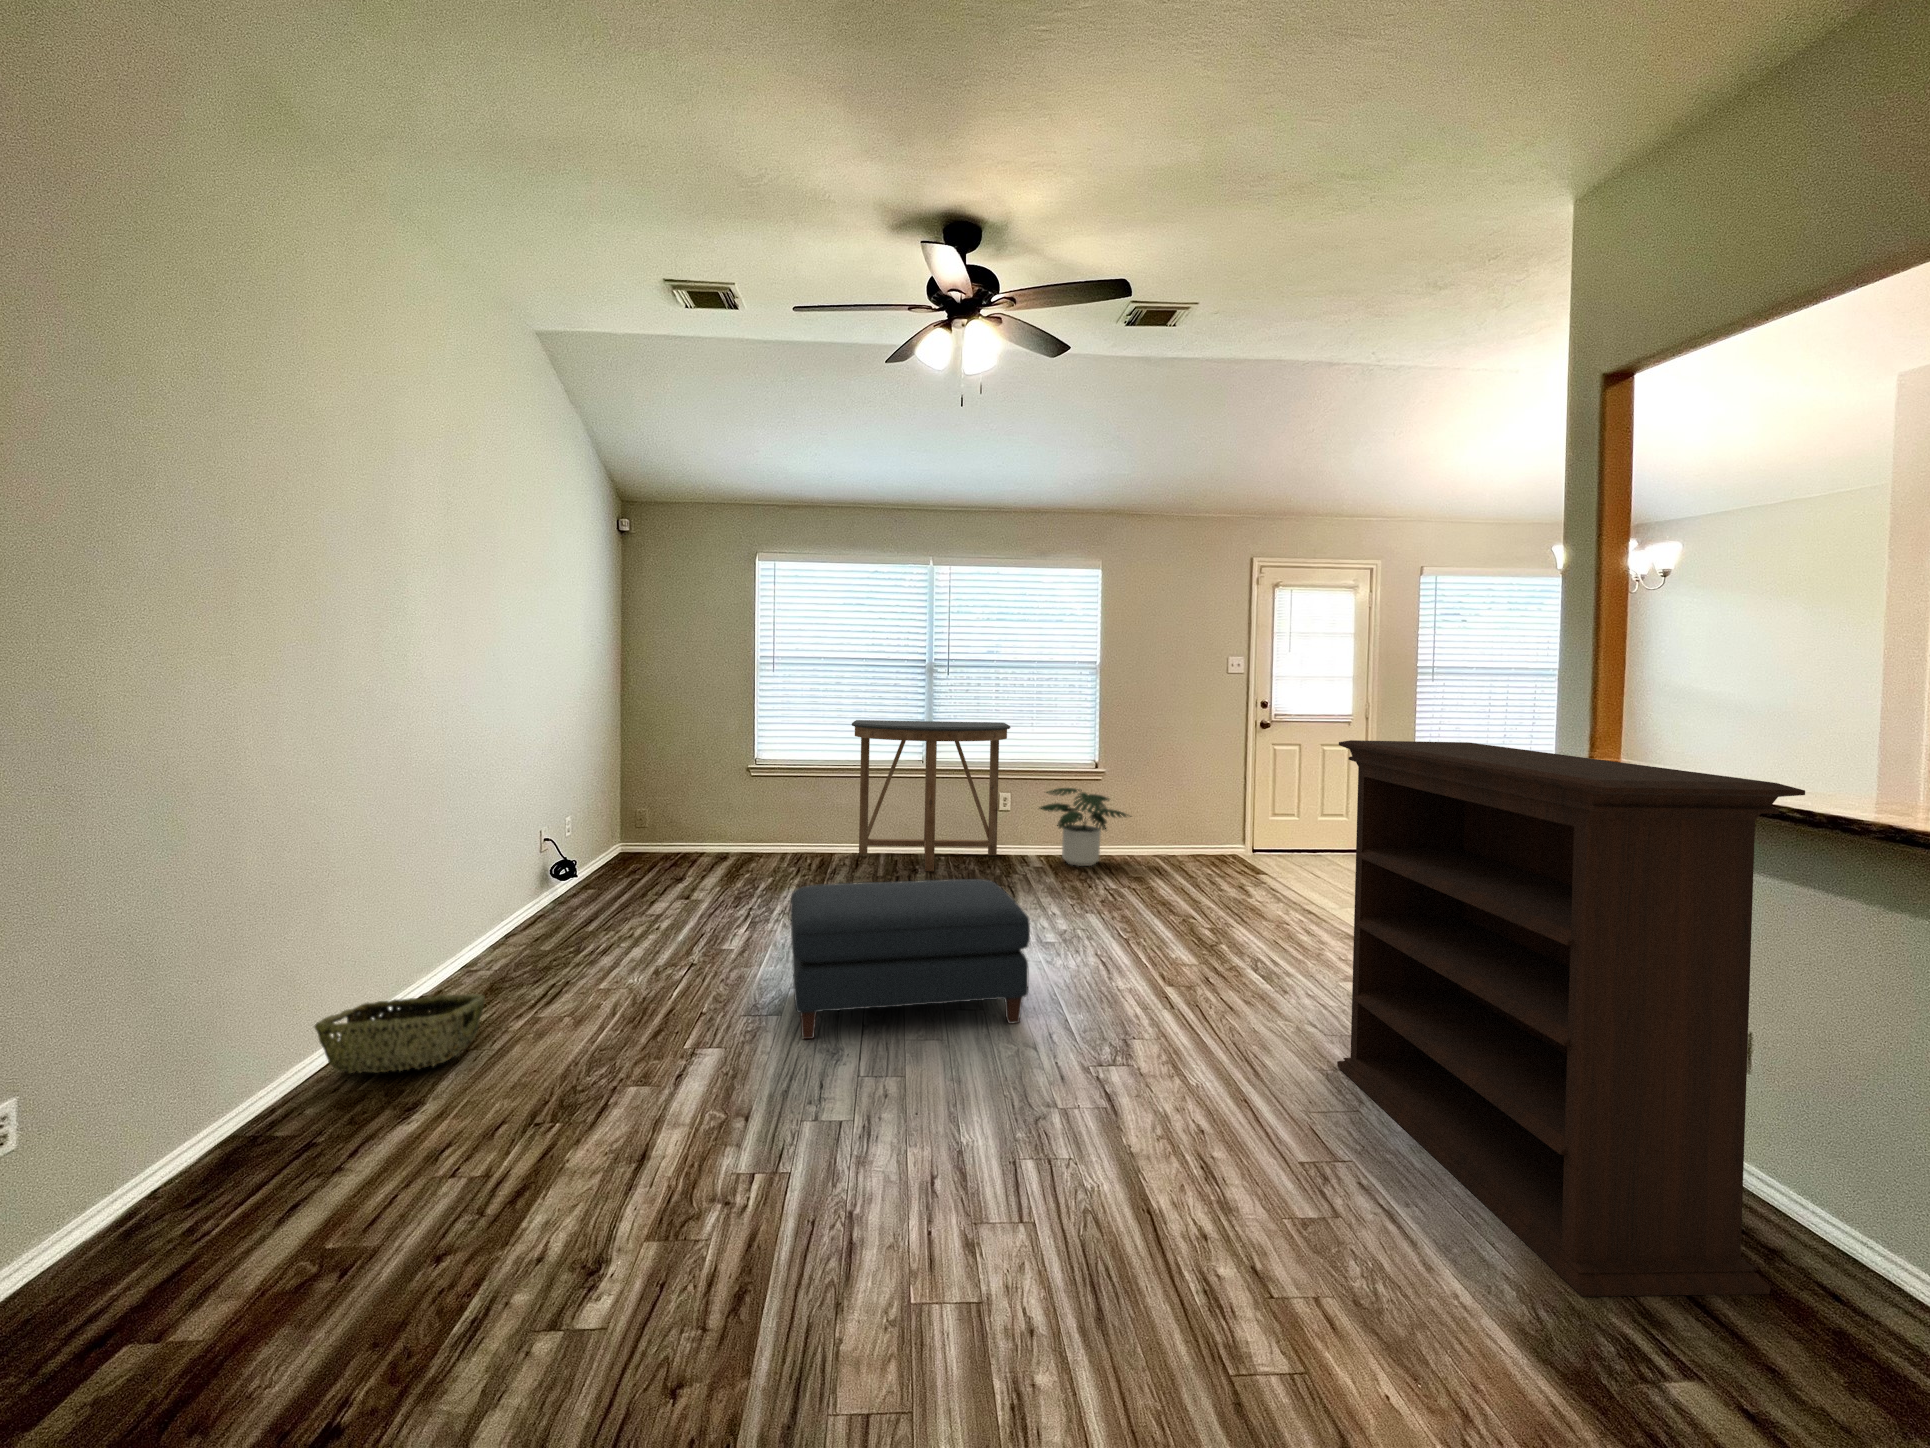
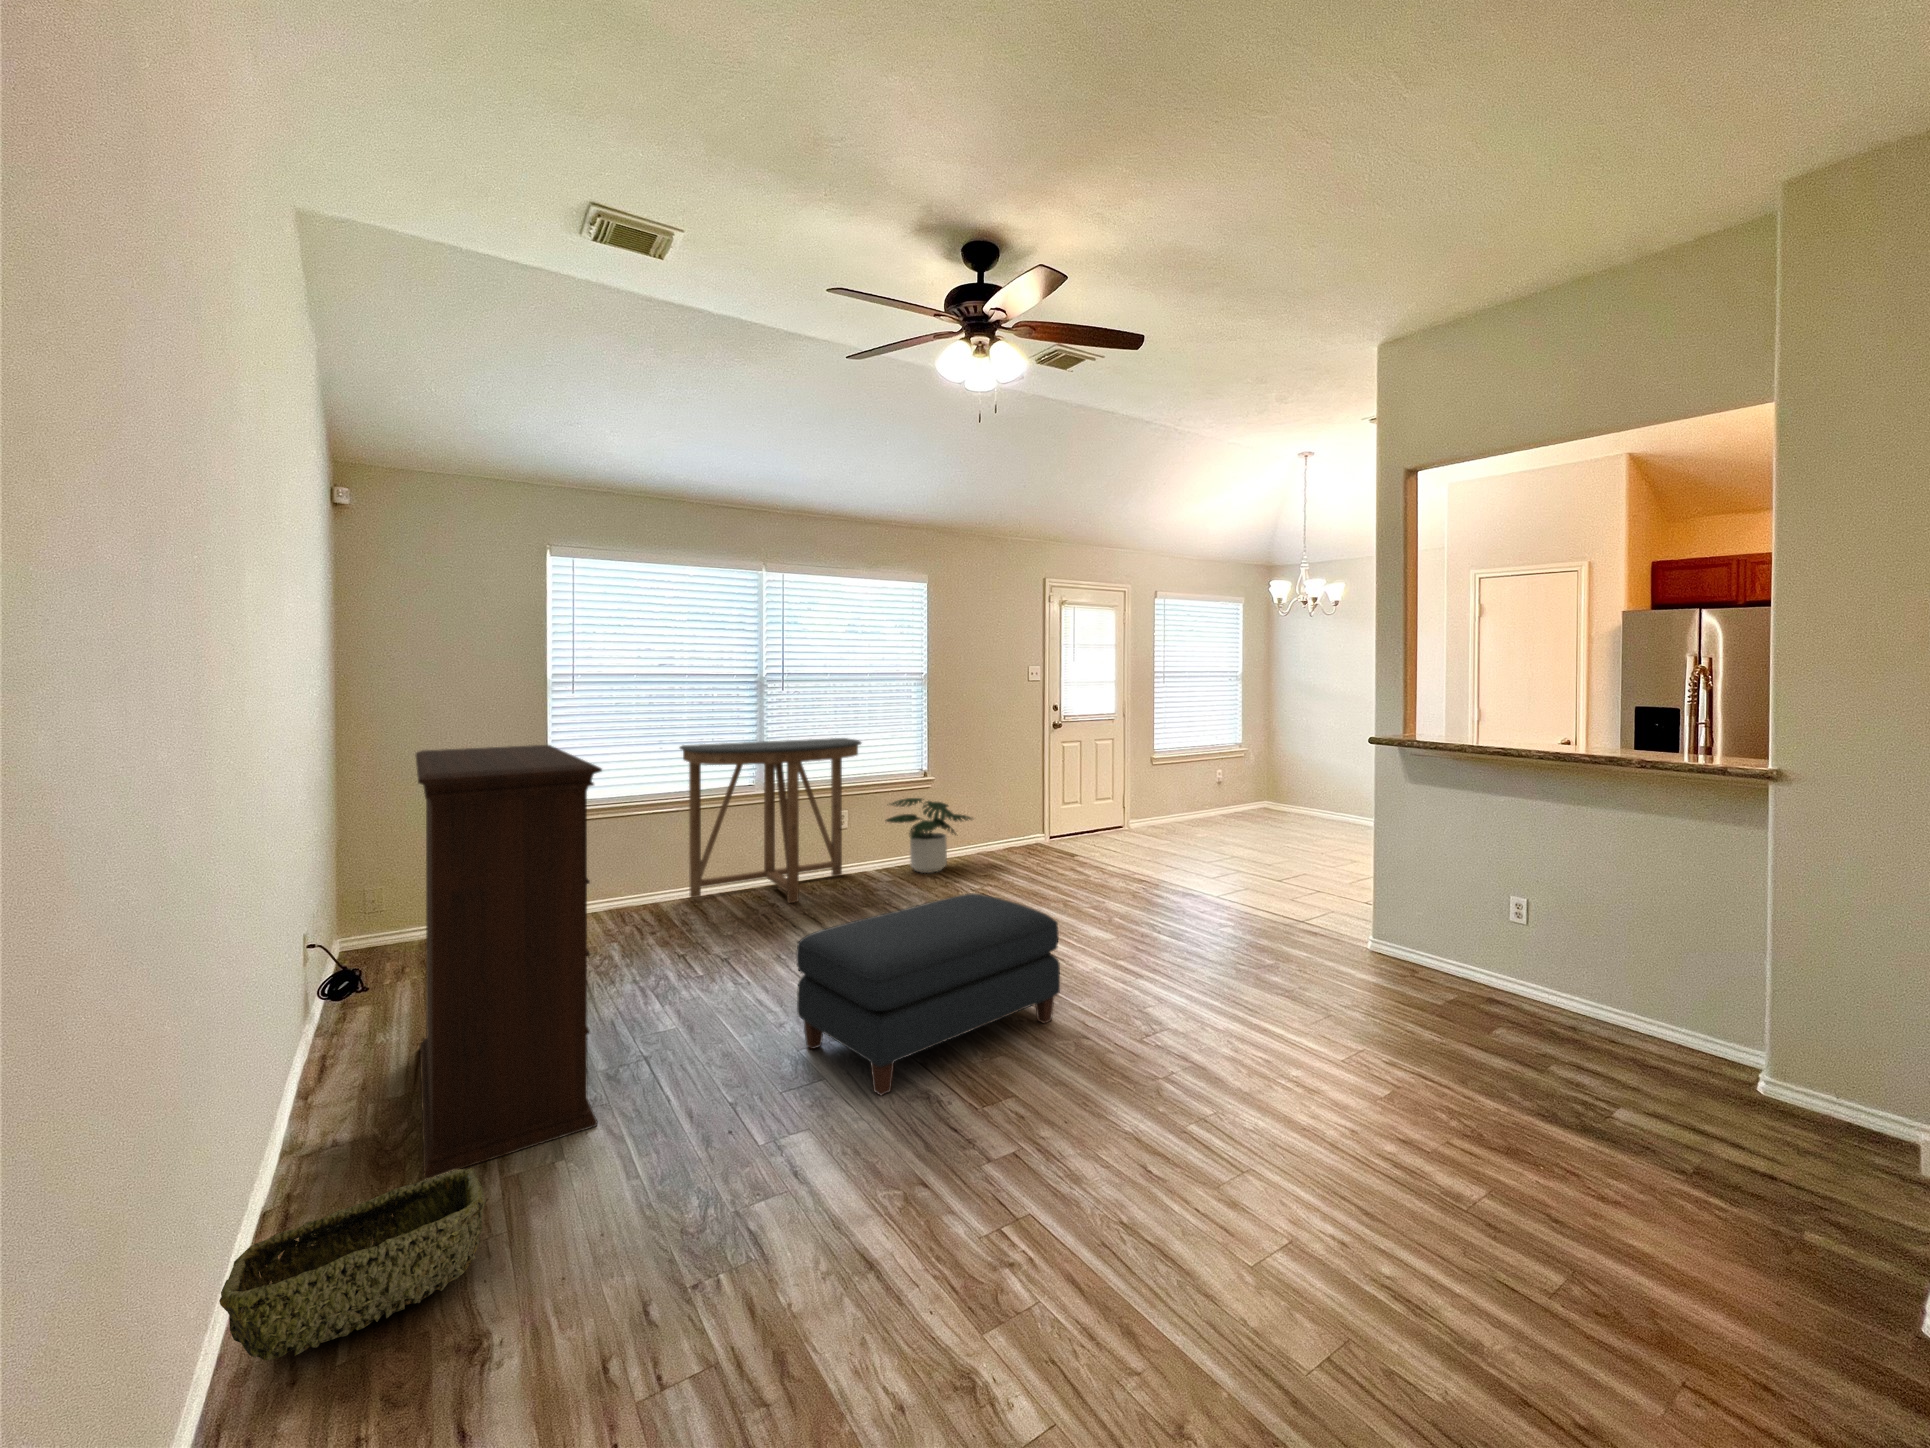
bookshelf: present [1337,740,1805,1297] -> present [416,745,602,1179]

